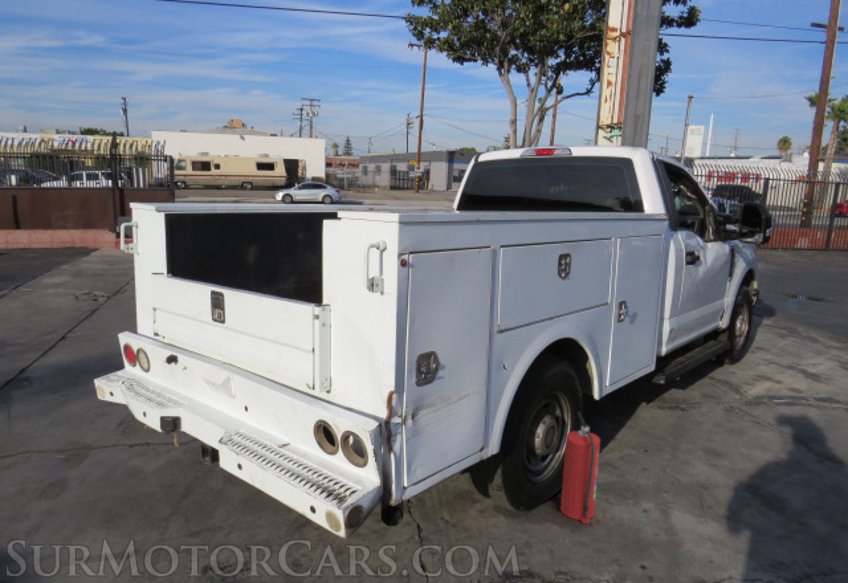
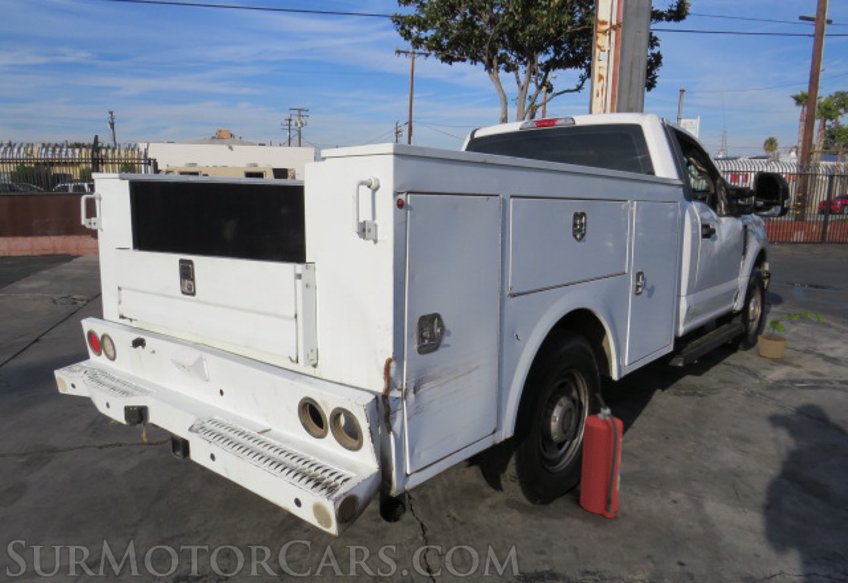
potted plant: none [744,328,805,371] -> present [758,312,823,359]

